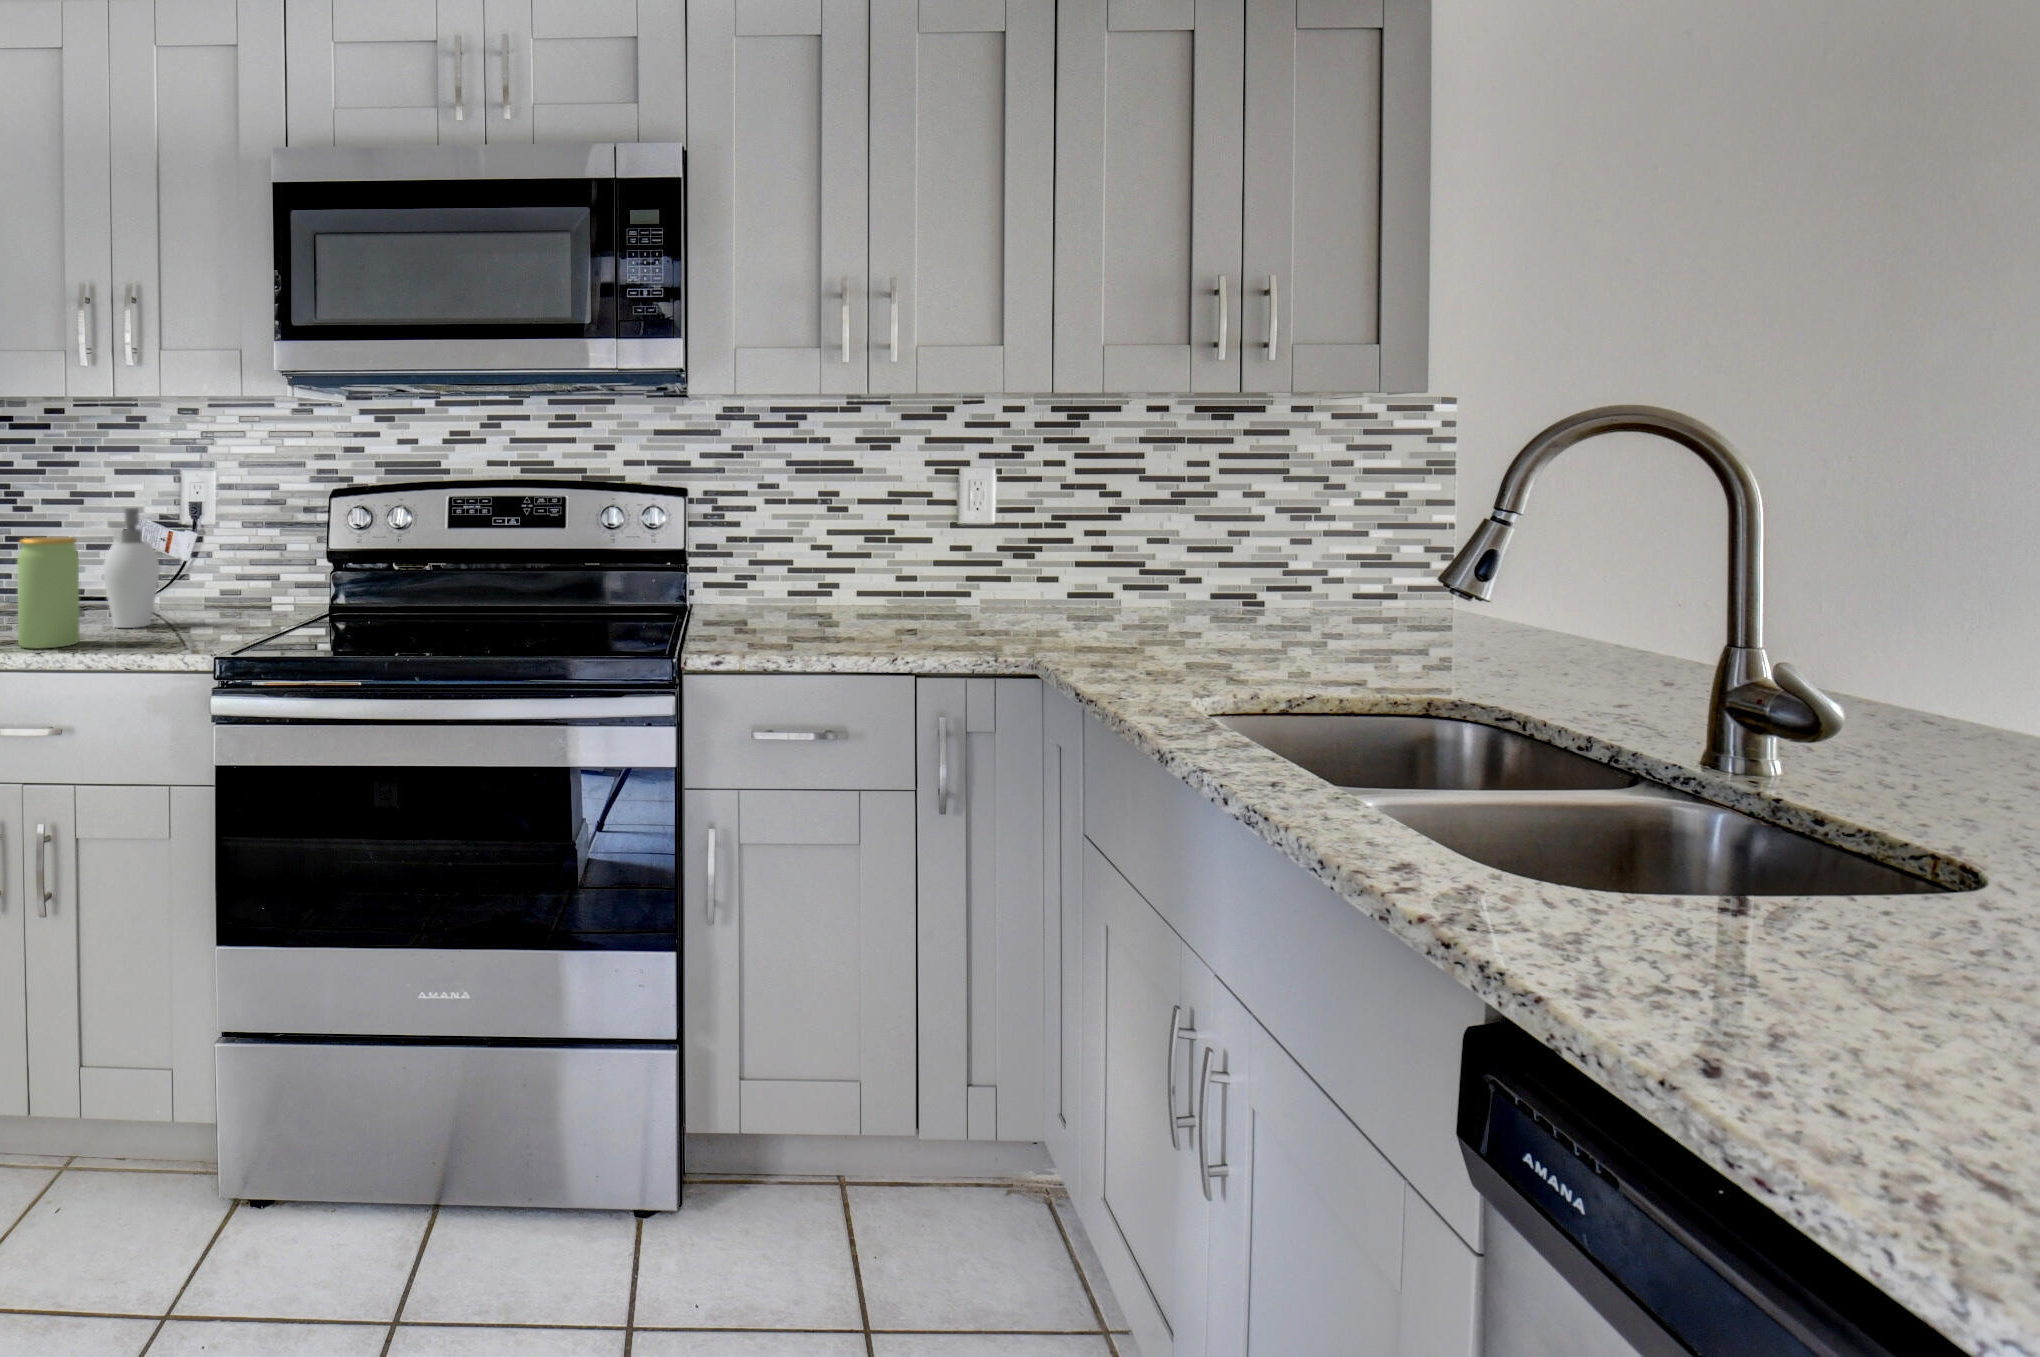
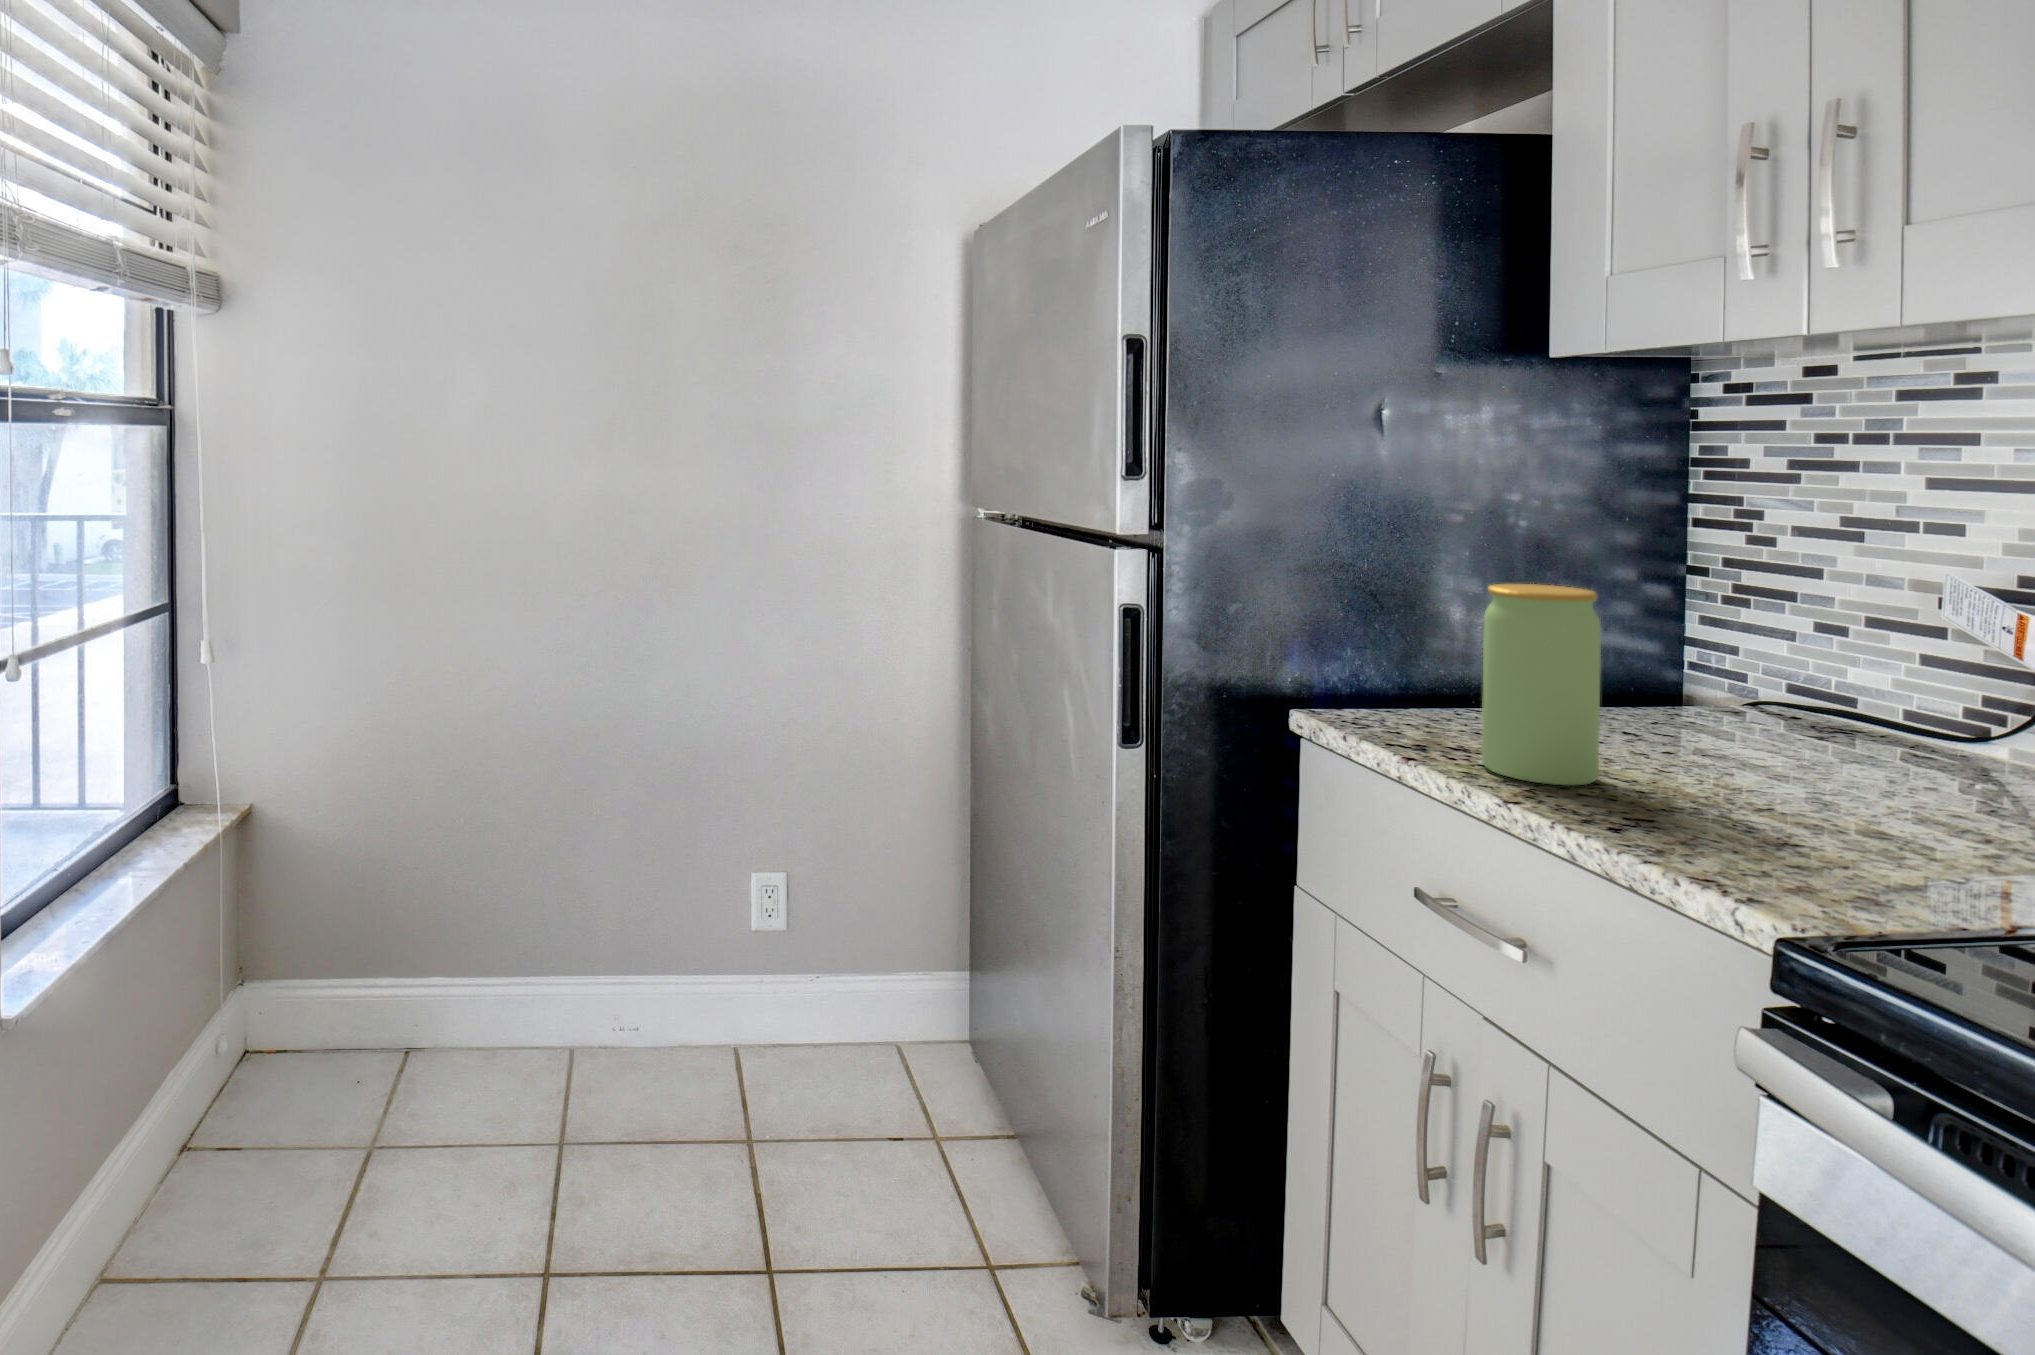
soap dispenser: present [103,508,160,628] -> none [1735,552,1875,796]

